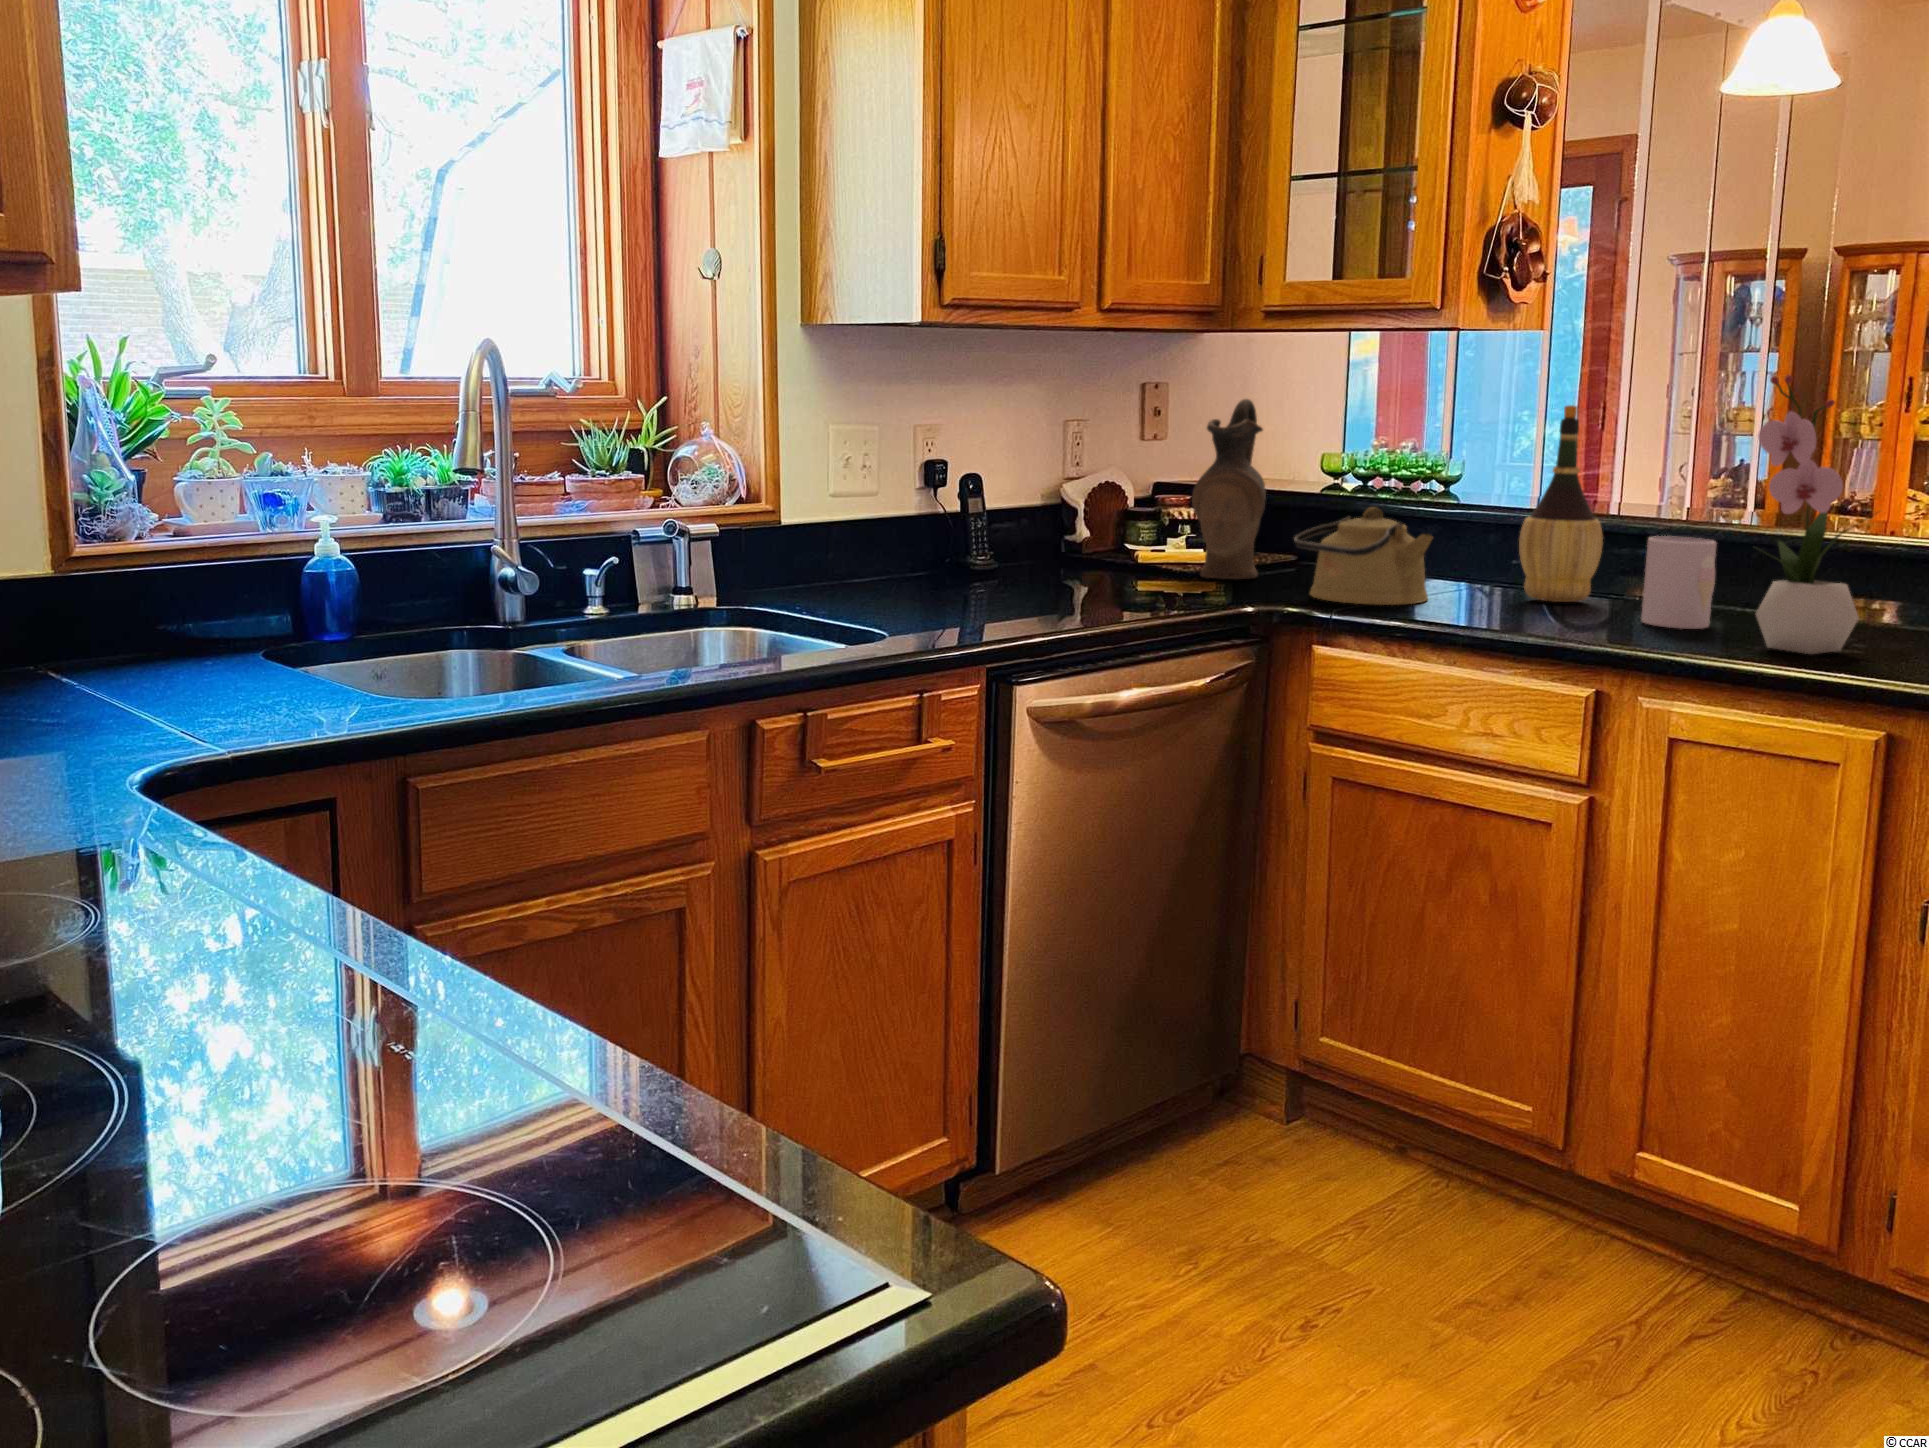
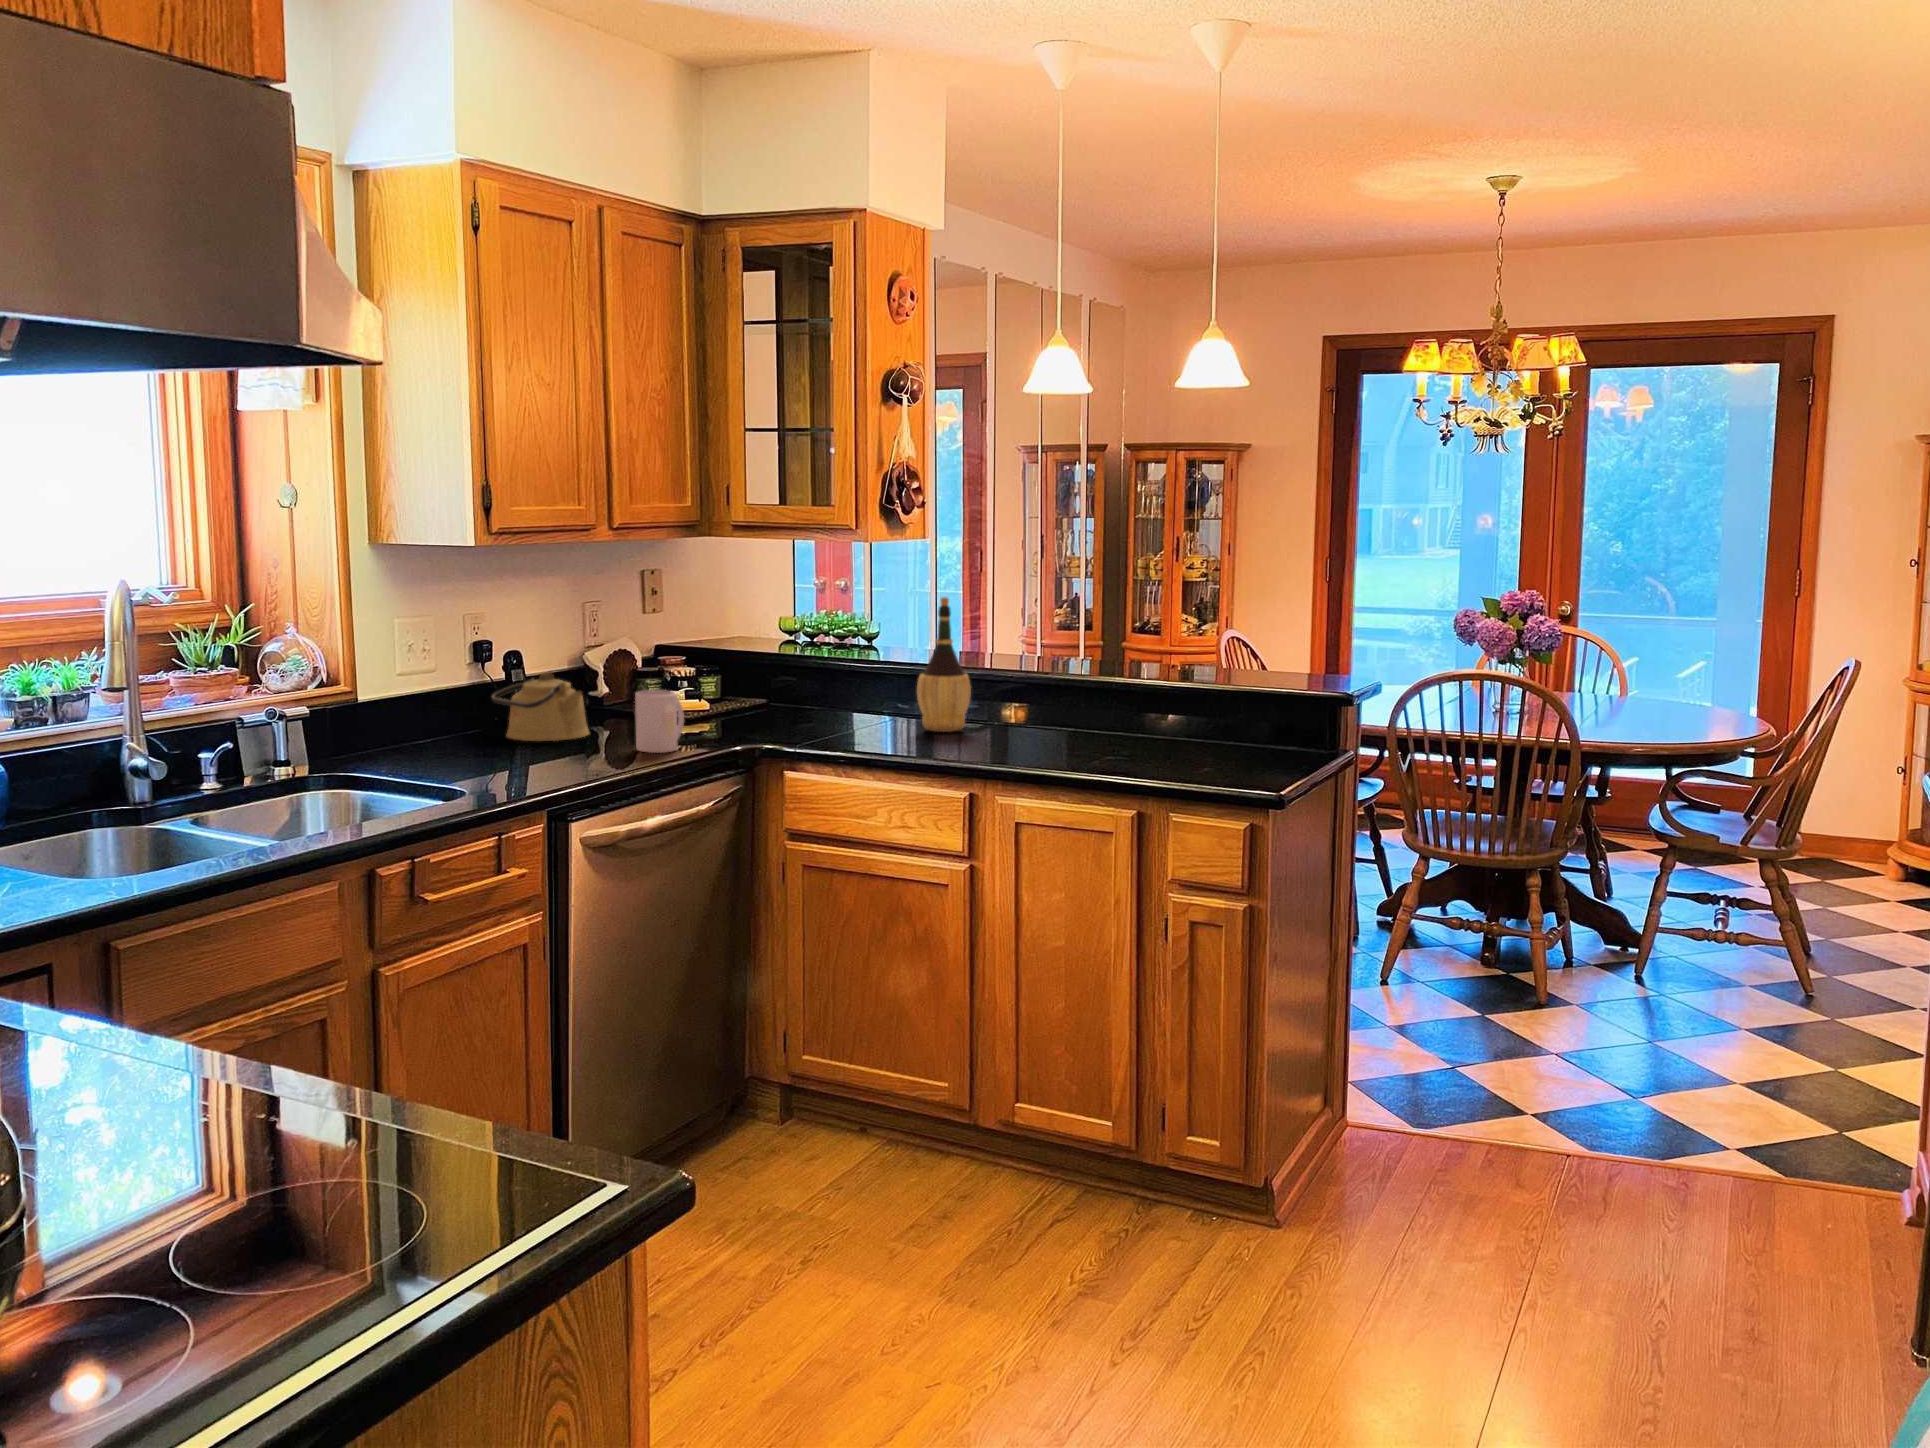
flower arrangement: present [1755,375,1858,654] -> none [1056,587,1132,765]
ceramic pitcher: present [1192,399,1266,579] -> none [685,591,739,724]
kettle: present [1294,507,1433,605] -> present [492,672,589,741]
mug: present [1641,536,1716,629] -> present [635,690,684,753]

